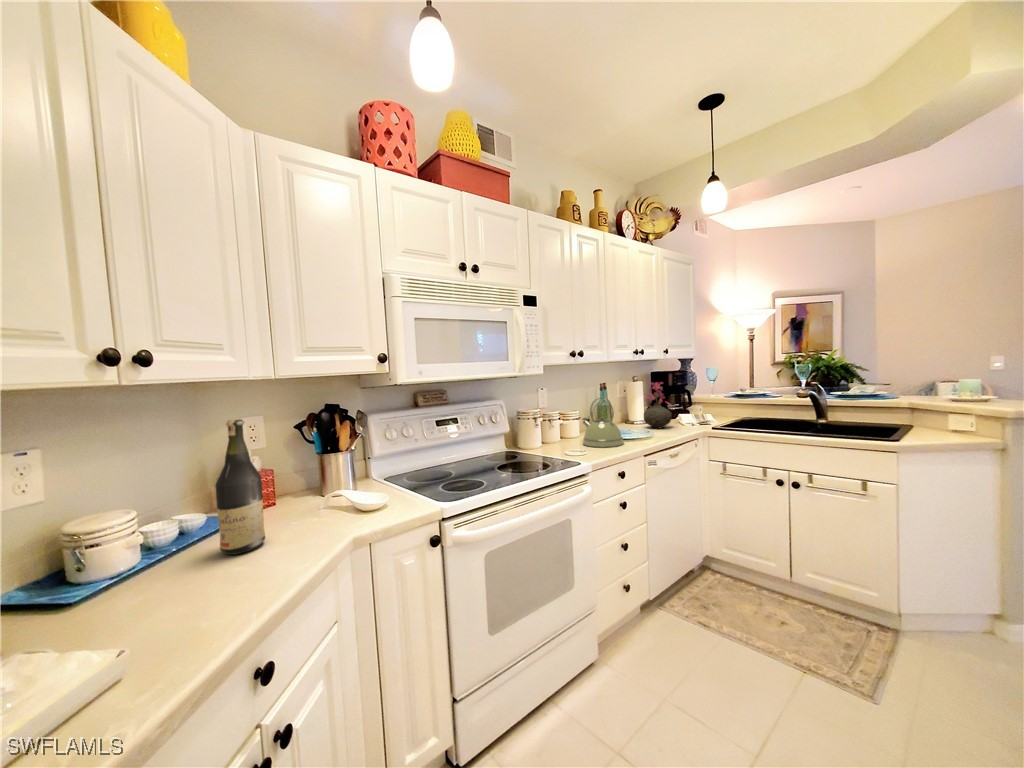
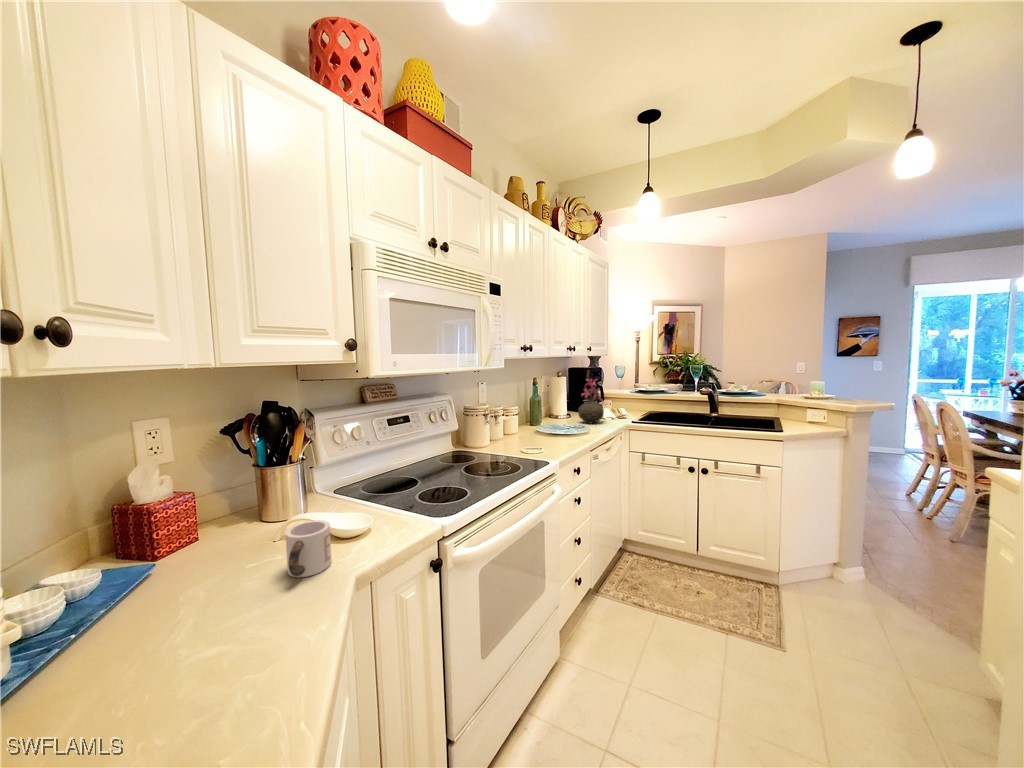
kettle: present [582,398,624,447] -> none [531,394,574,444]
wine bottle: present [216,419,265,555] -> none [157,429,231,624]
mug: none [303,493,343,535] -> present [286,520,331,577]

